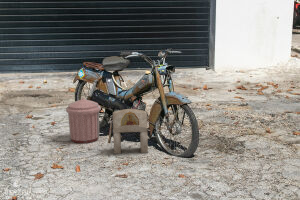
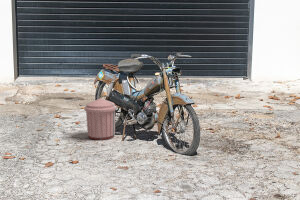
stool: present [113,109,148,154] -> none [123,108,156,150]

